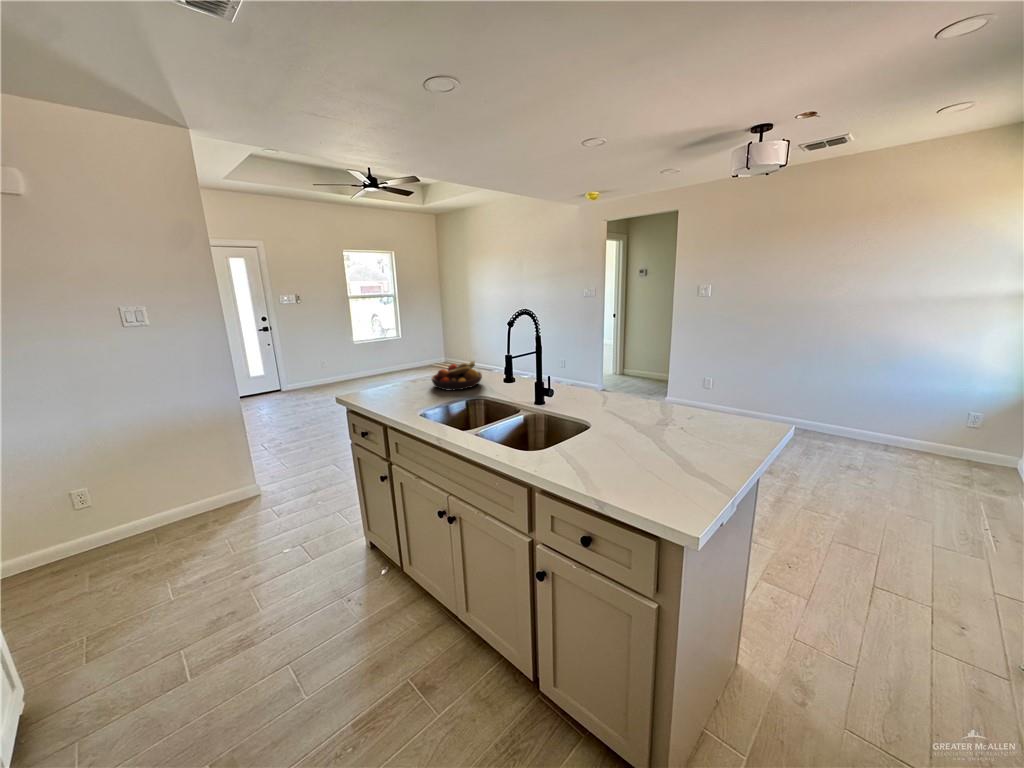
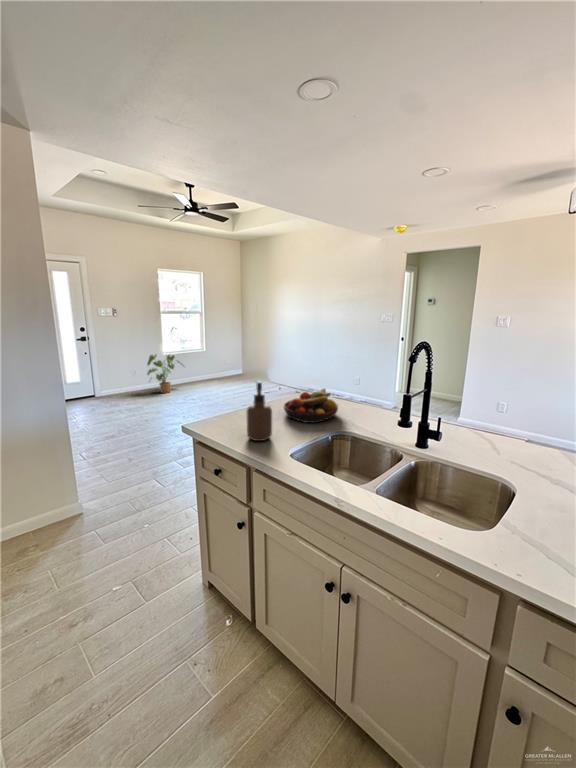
house plant: none [334,342,378,384] -> present [147,354,183,393]
soap dispenser: none [385,351,410,404] -> present [247,381,272,441]

